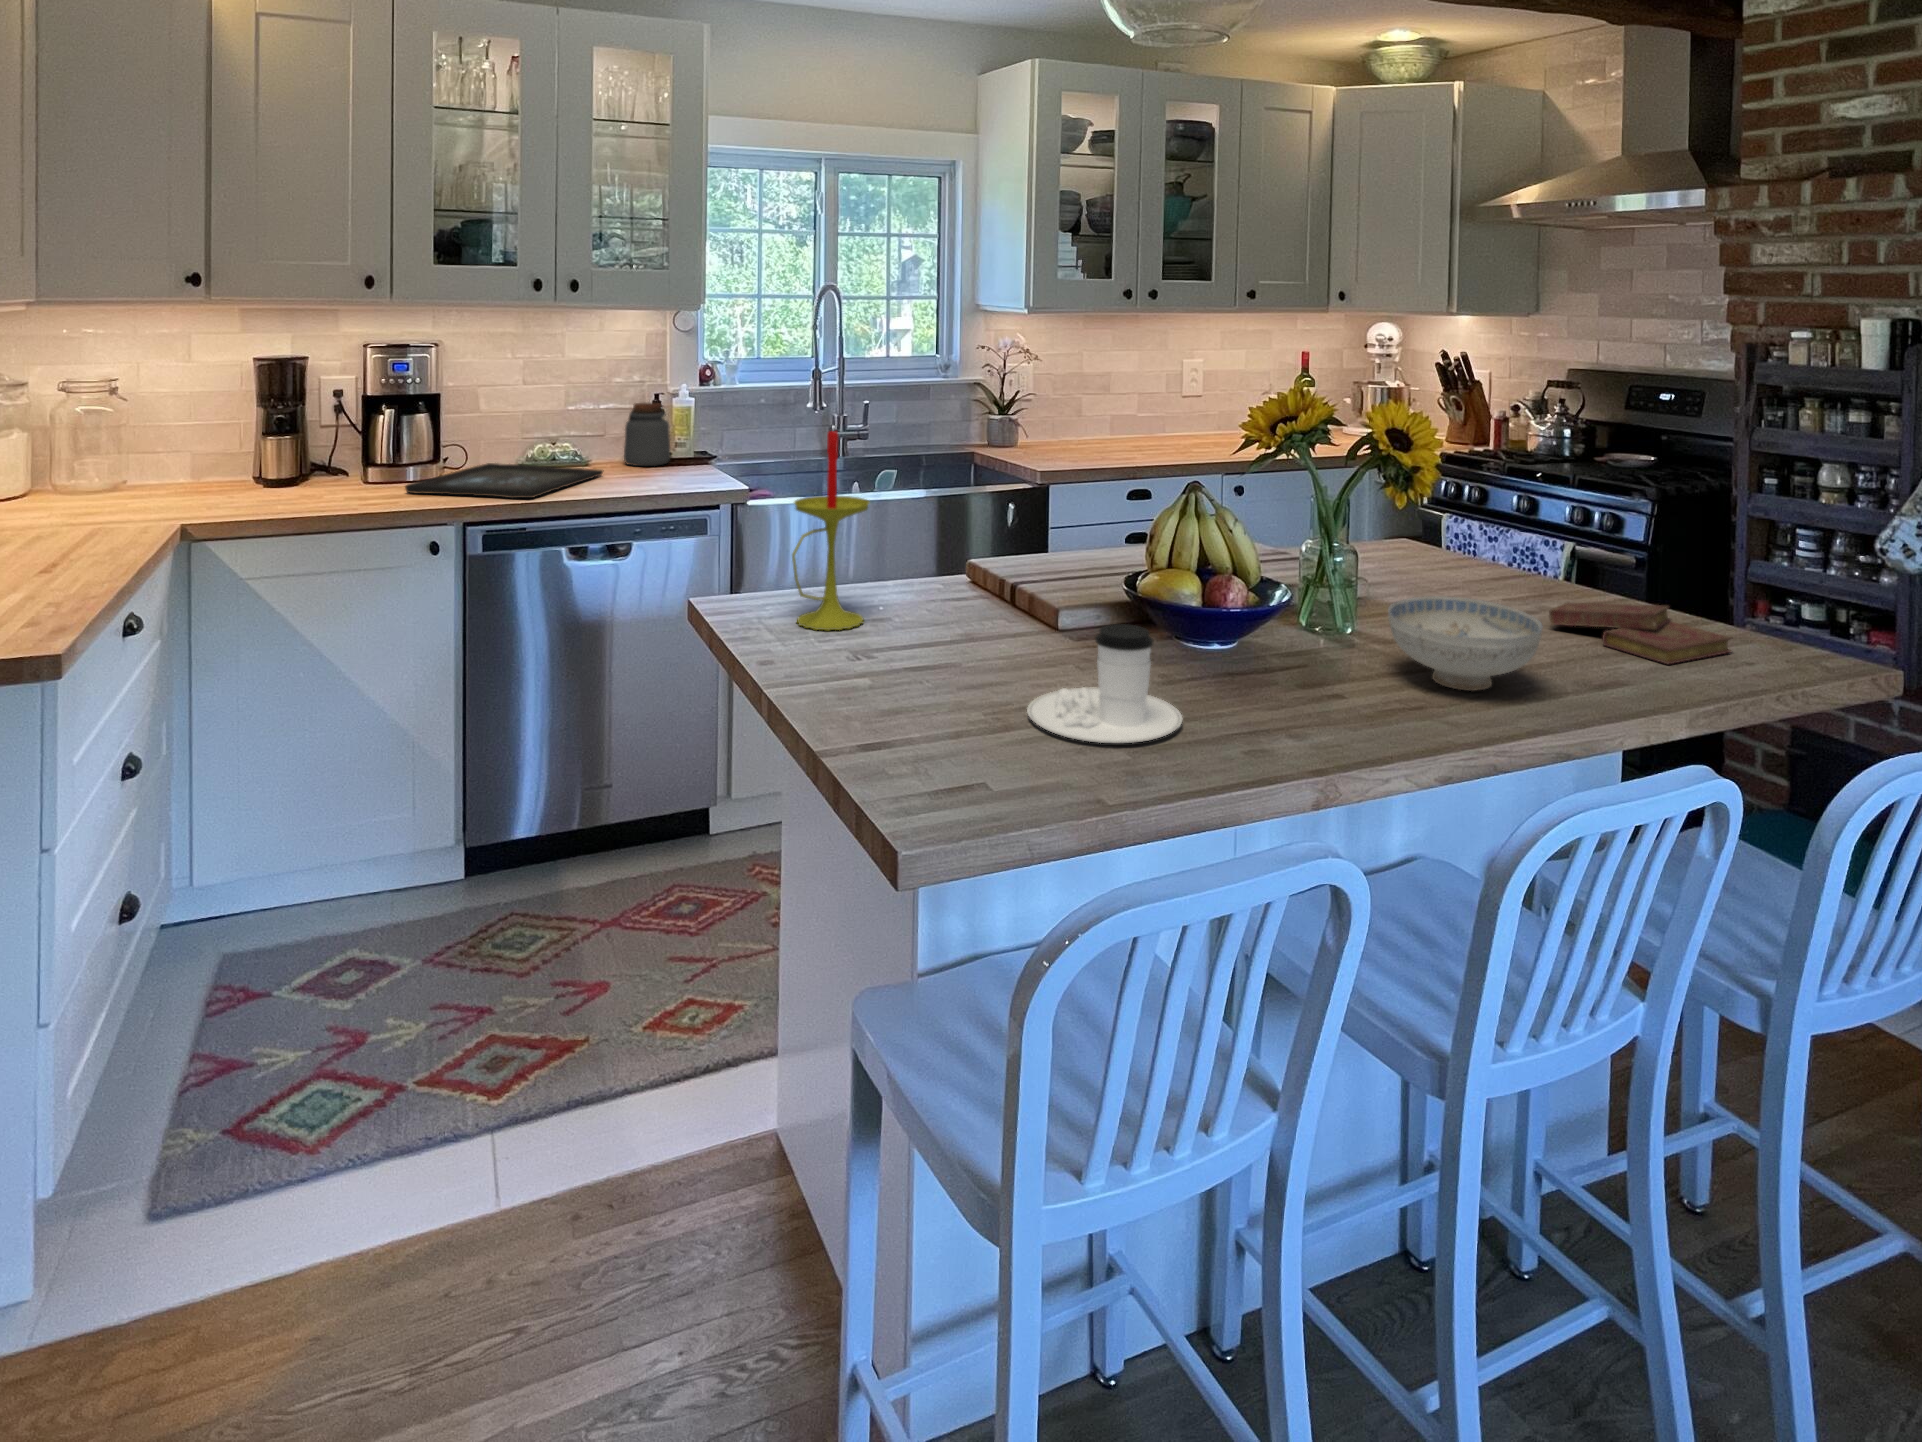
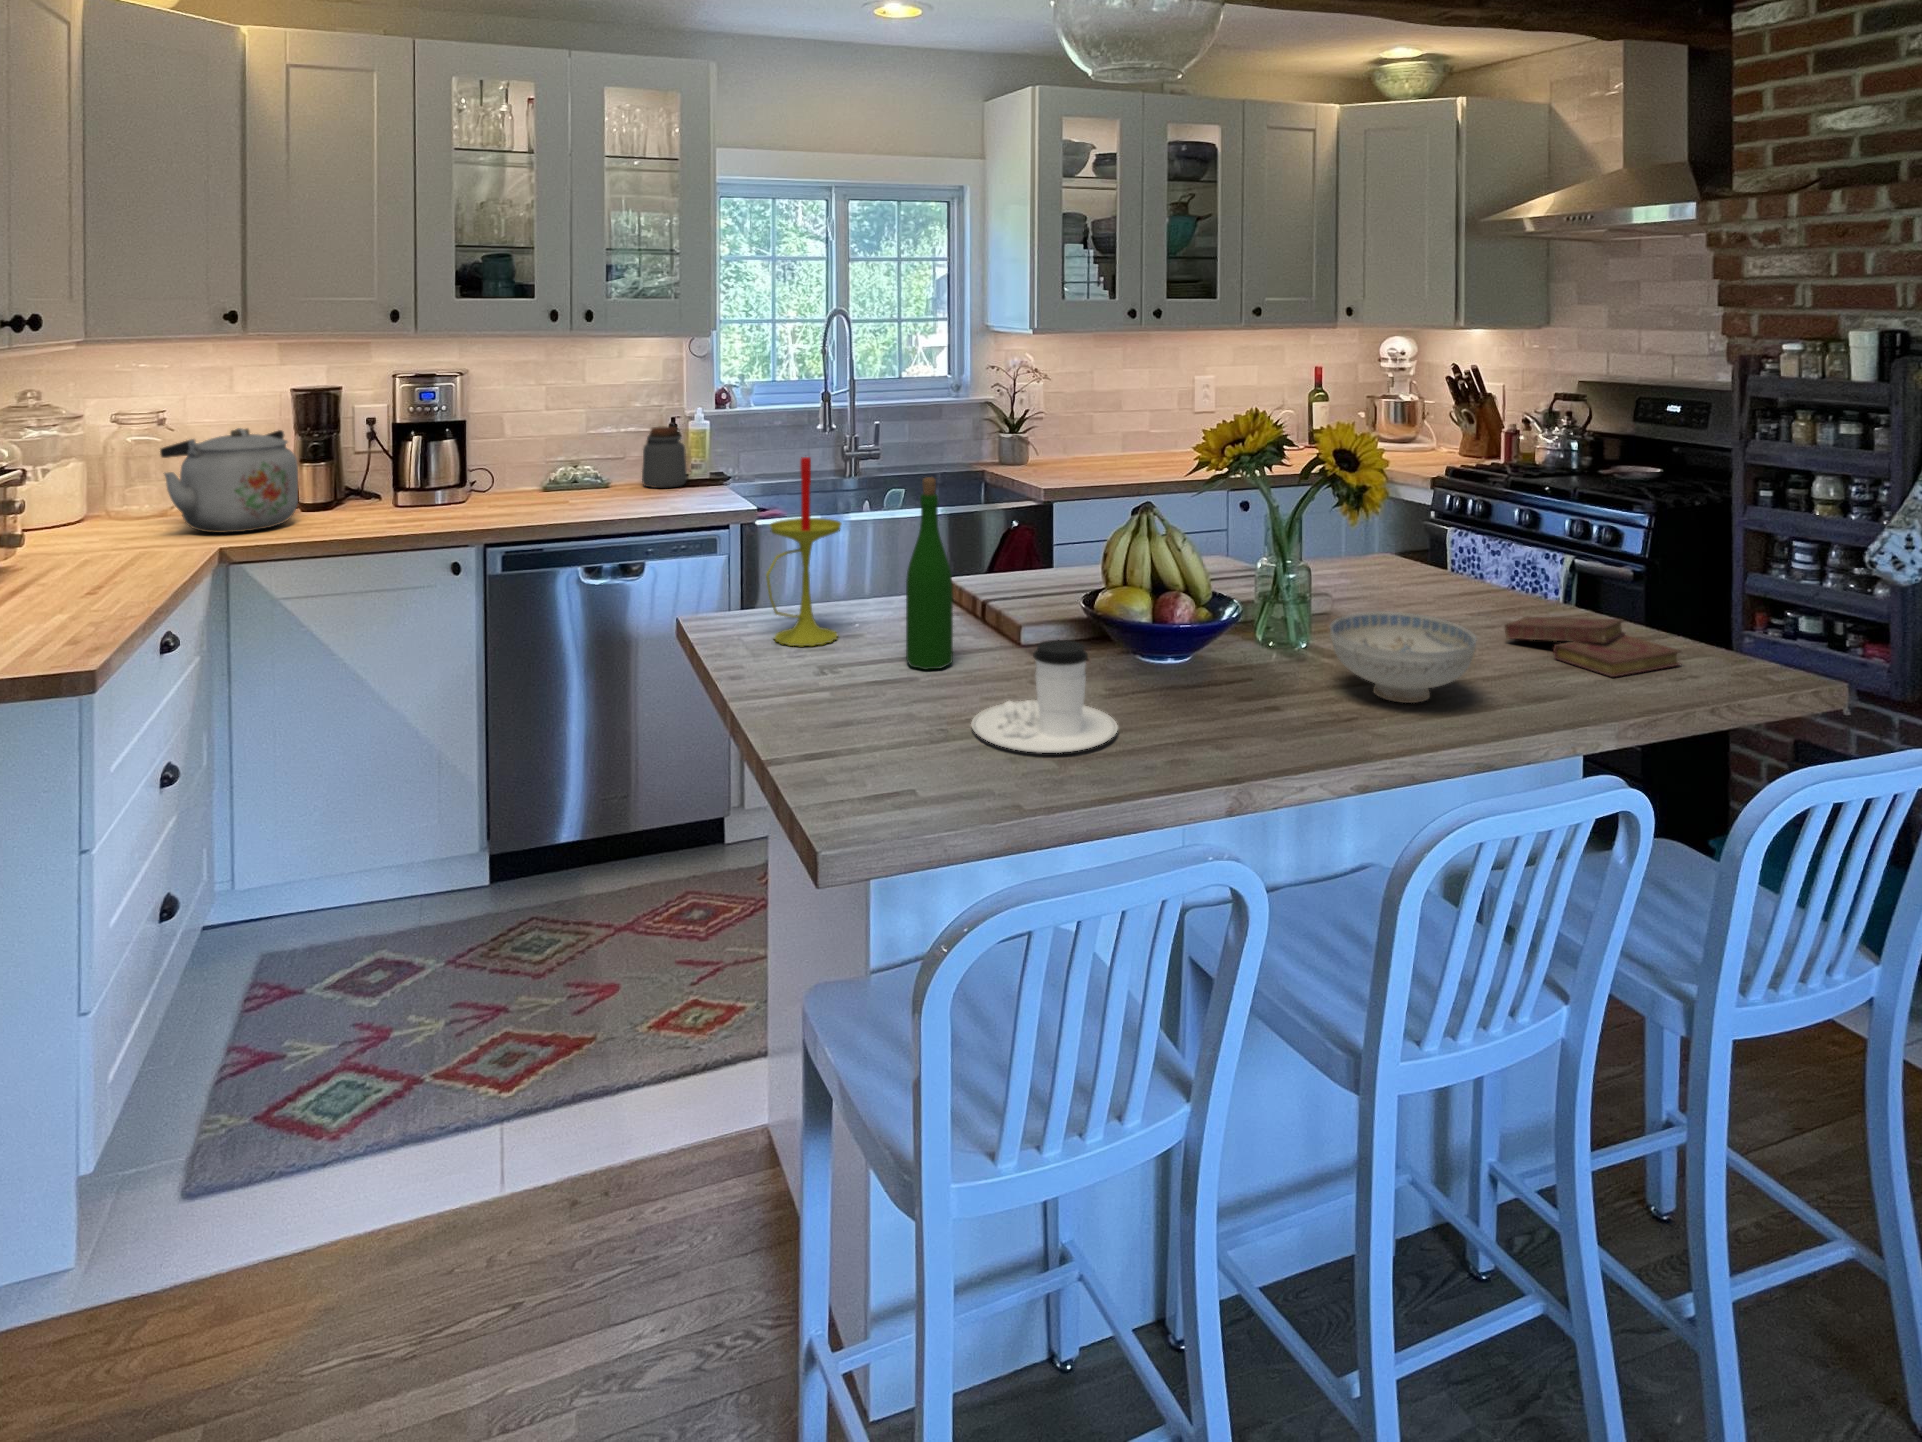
kettle: none [115,397,263,508] -> present [160,428,298,533]
wine bottle: none [942,453,993,655] -> present [906,477,953,670]
tray: present [405,463,603,498] -> none [430,486,620,521]

